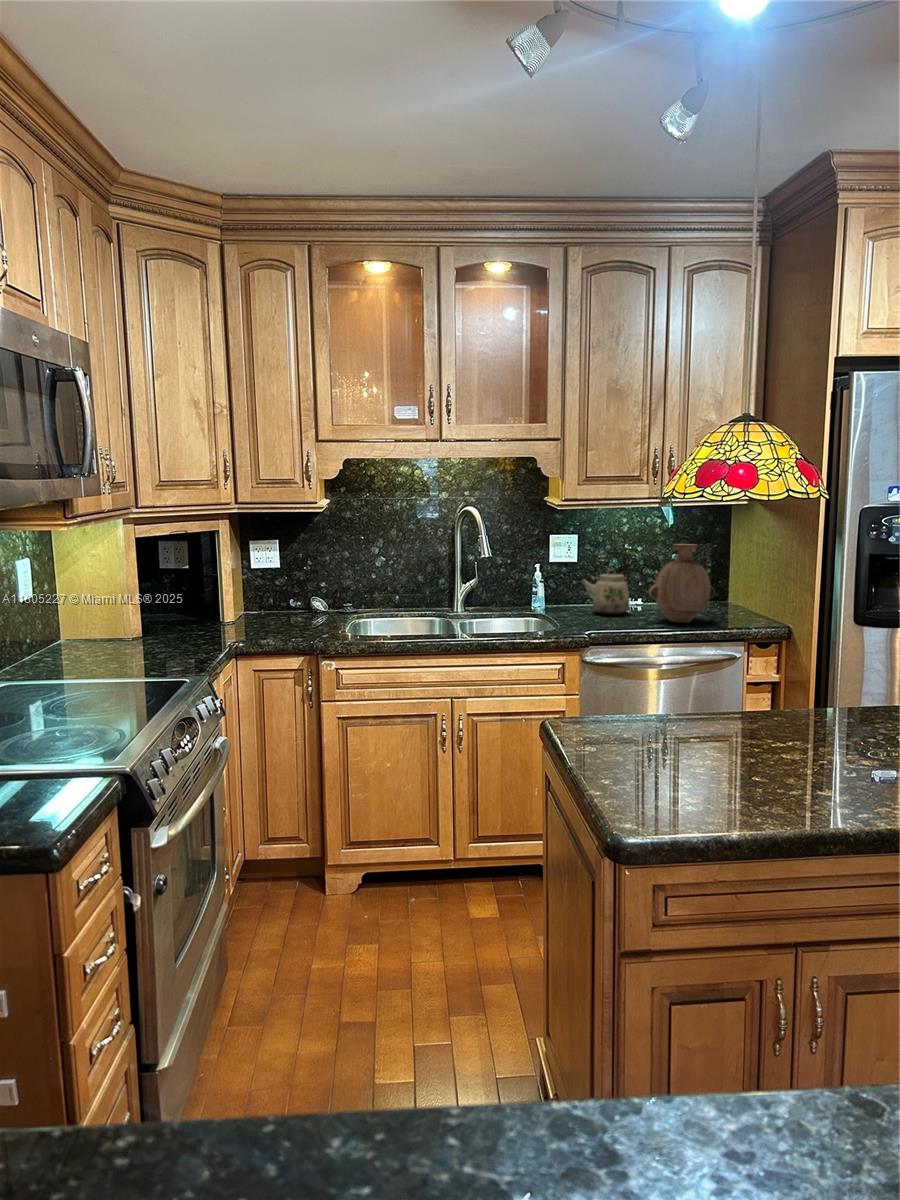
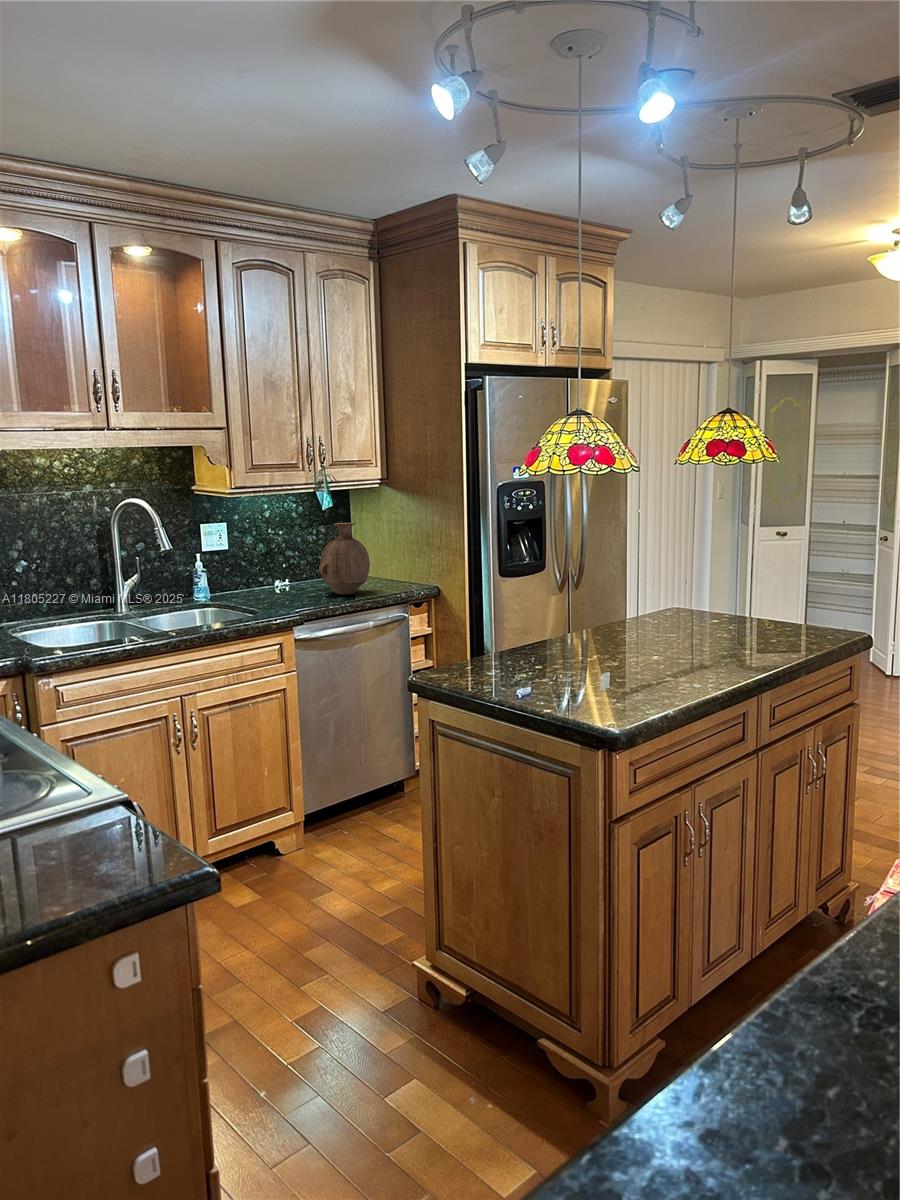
kettle: present [580,552,630,615] -> none [243,536,293,597]

